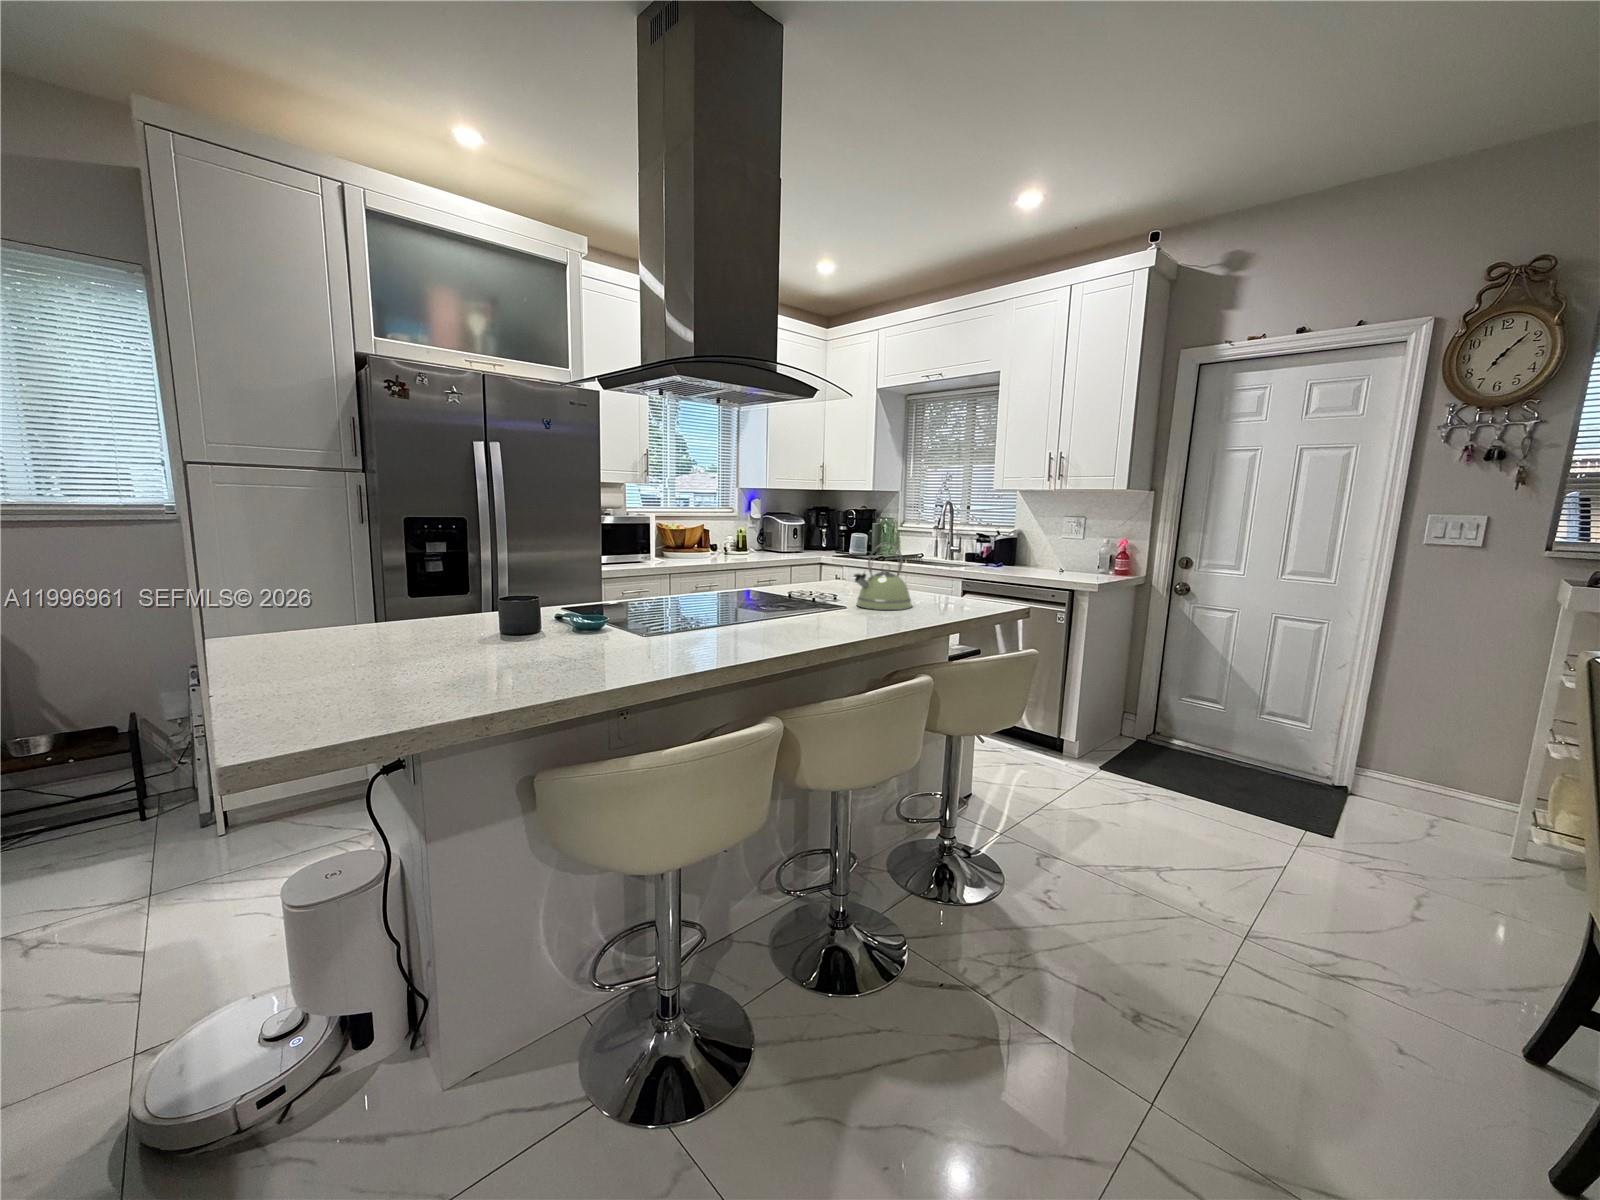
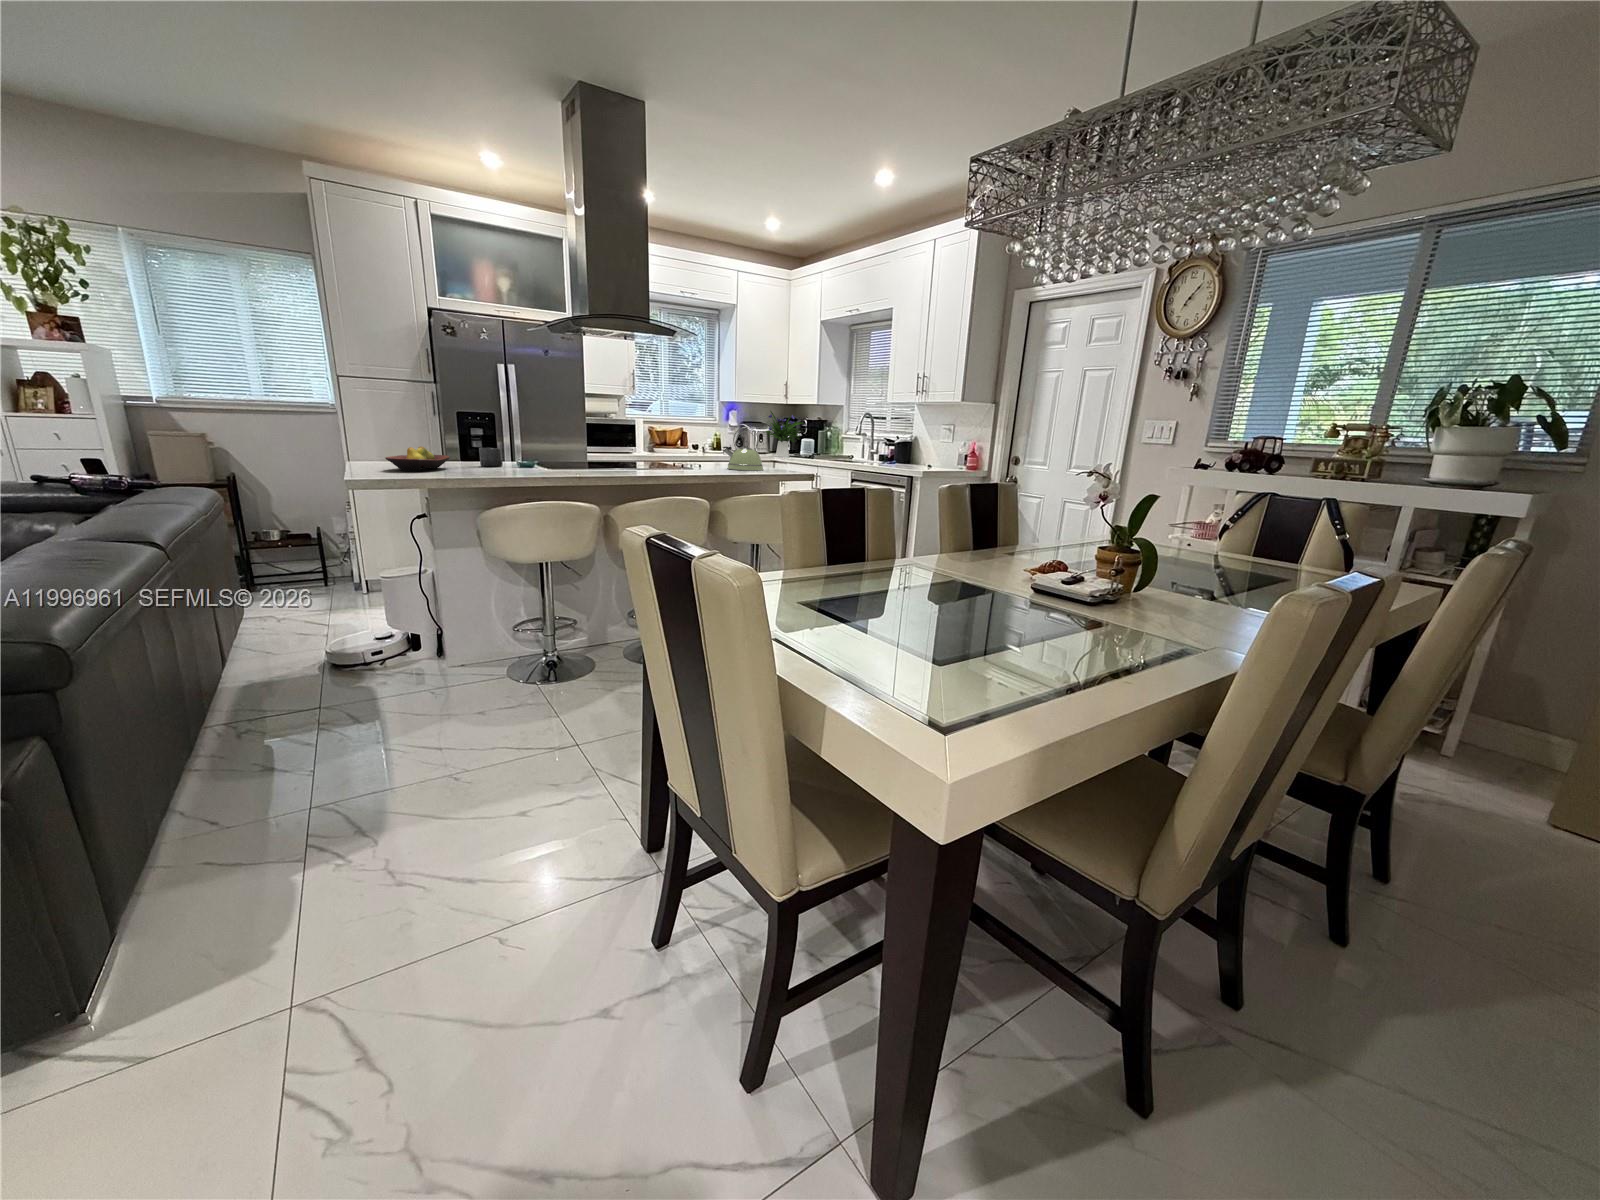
flower arrangement: none [796,498,851,557] -> present [766,411,803,457]
fruit bowl: none [302,631,430,697] -> present [385,446,450,472]

